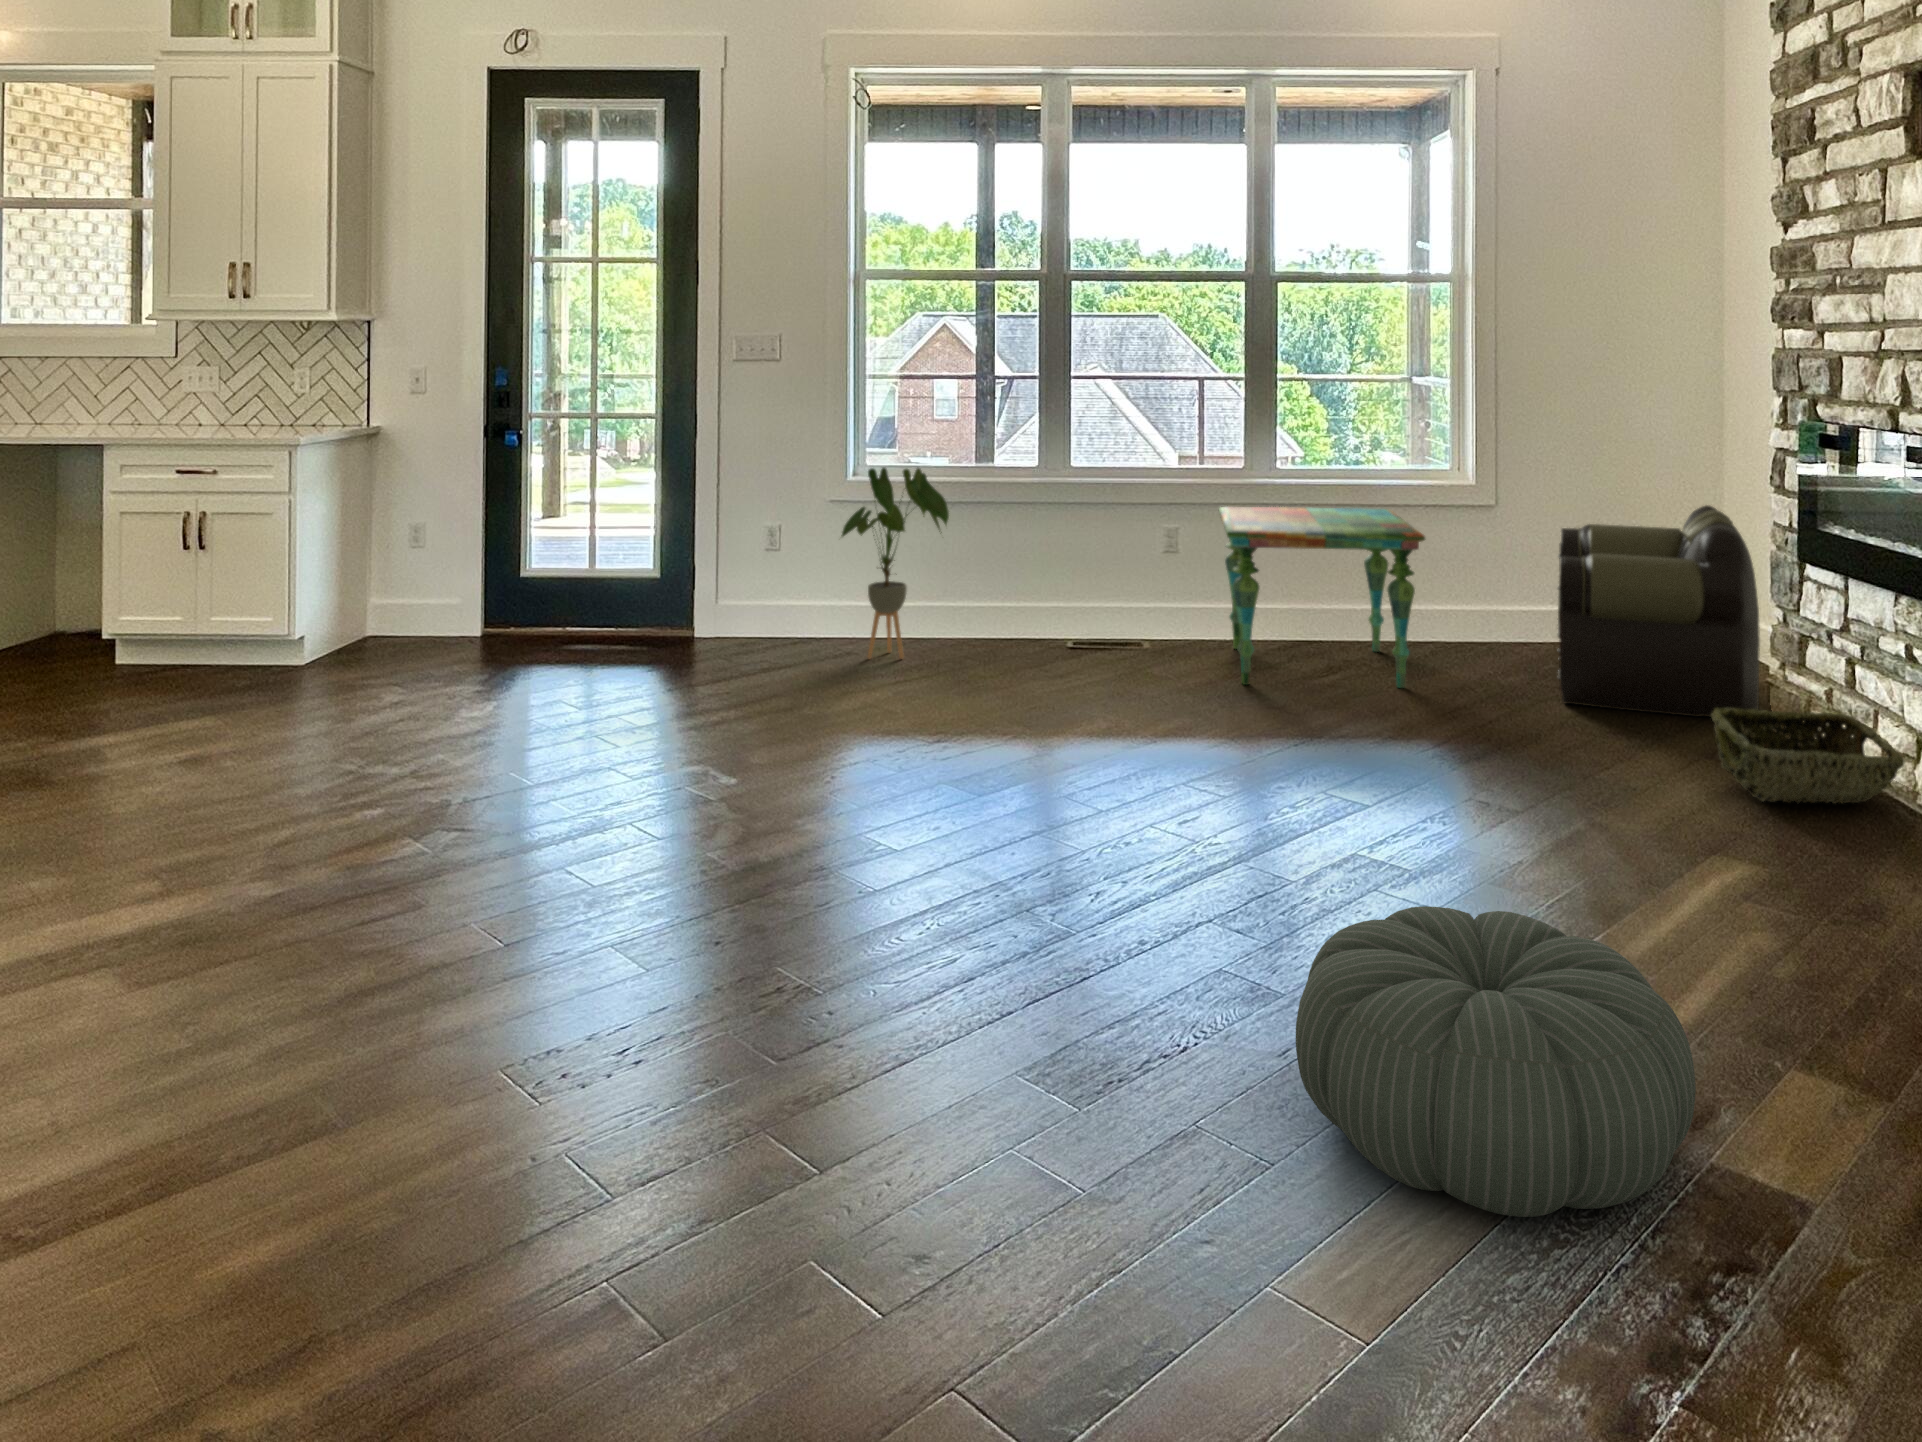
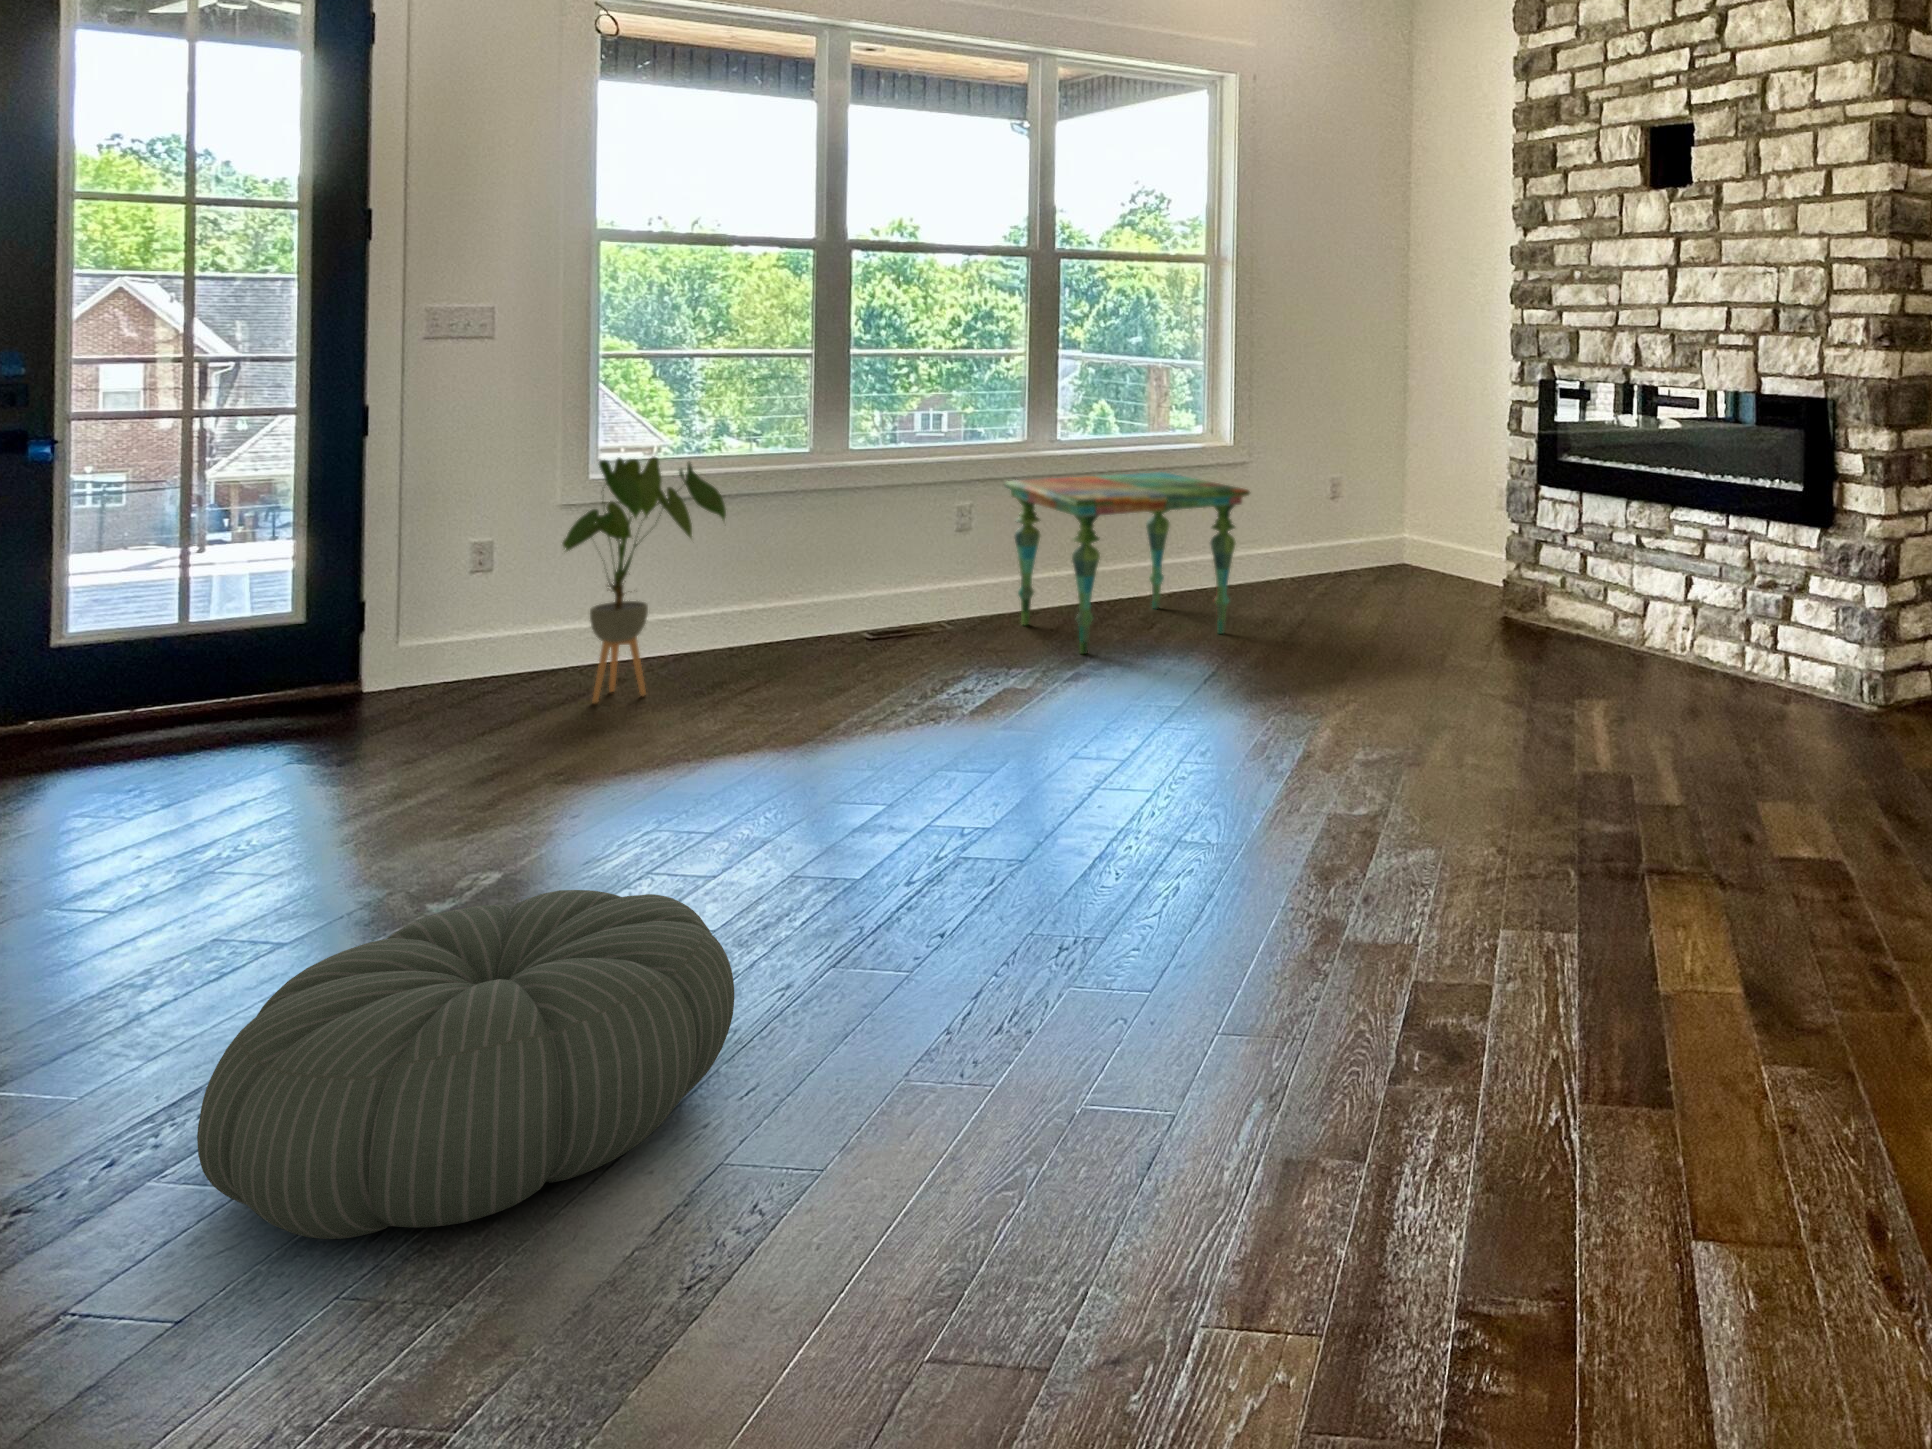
armchair: present [1557,505,1760,717] -> none [1303,452,1496,624]
woven basket: present [1711,708,1904,804] -> none [1525,593,1646,664]
pouf: present [1296,906,1696,1217] -> present [197,890,734,1239]

